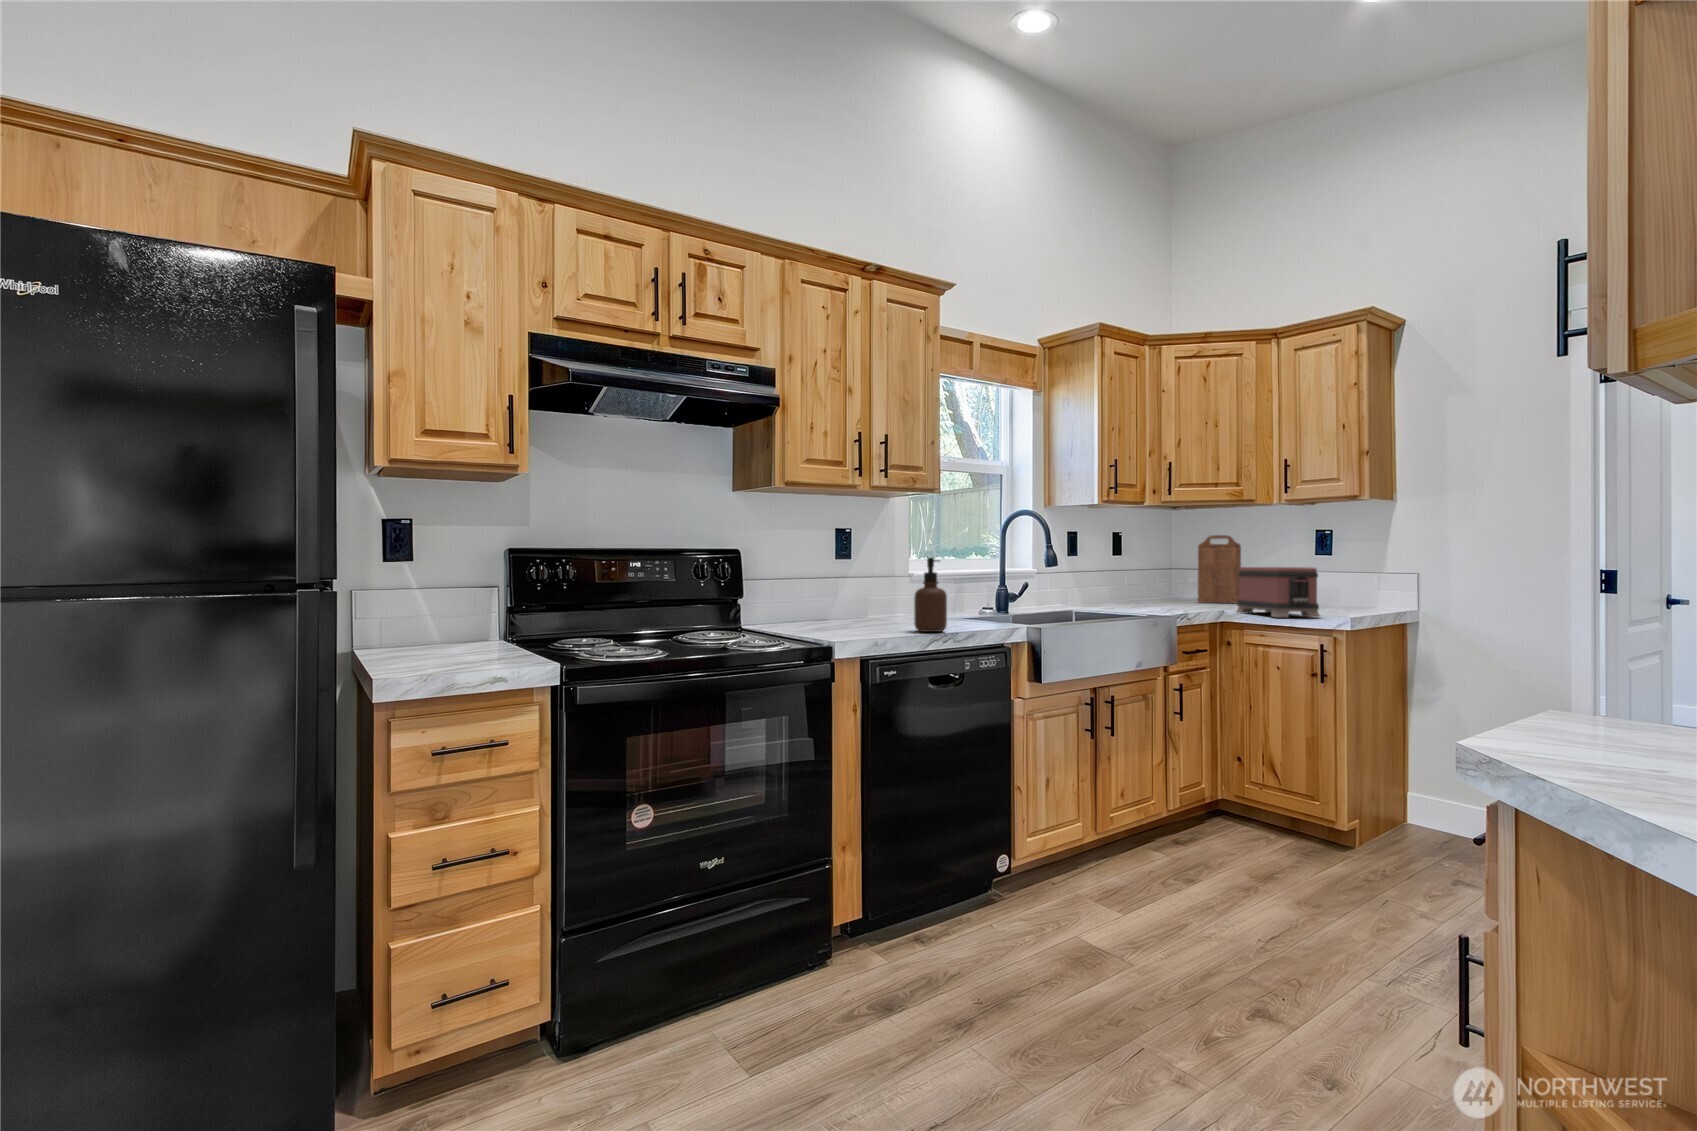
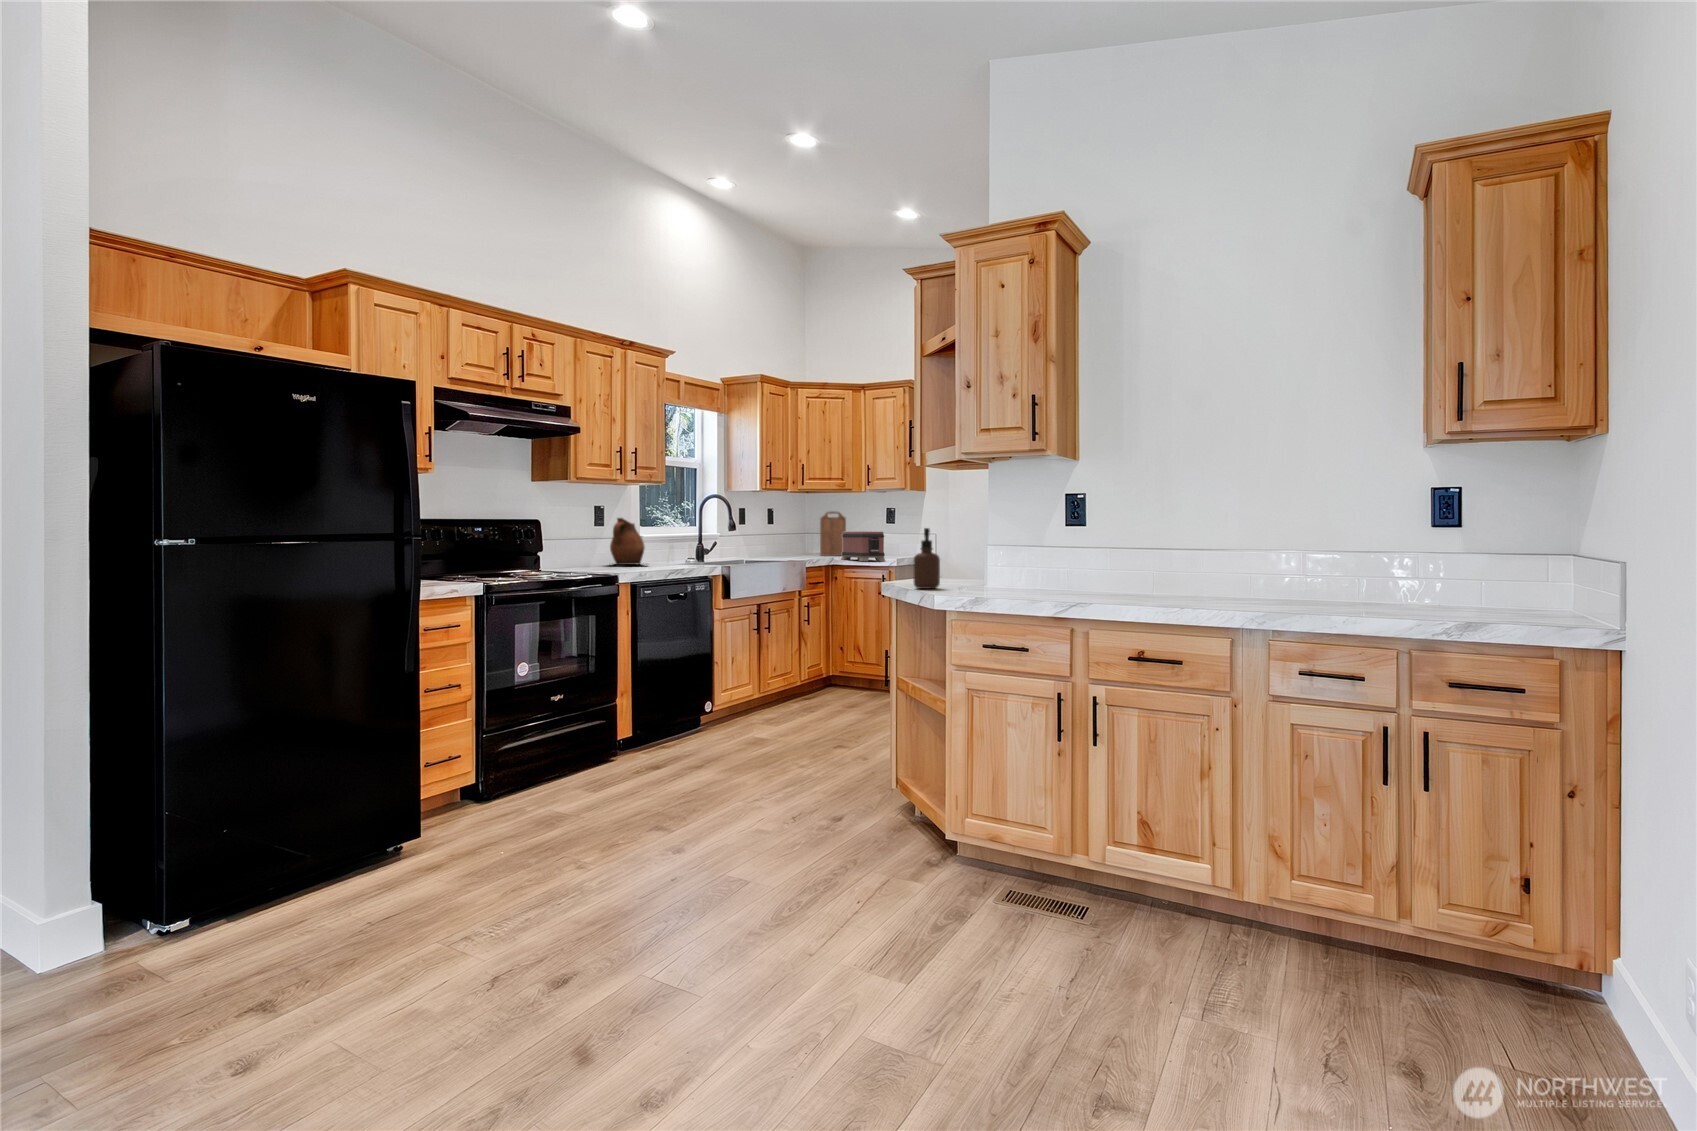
ceramic pitcher: none [850,547,915,622] -> present [610,518,645,565]
soap dispenser: present [914,557,947,632] -> present [913,528,940,589]

